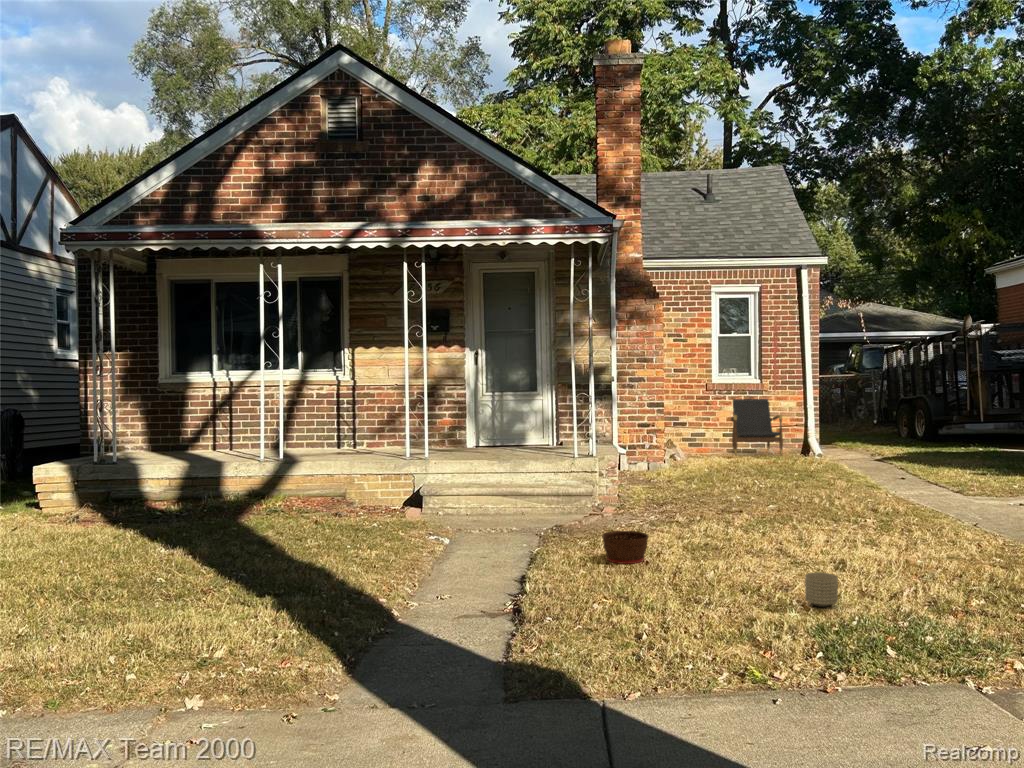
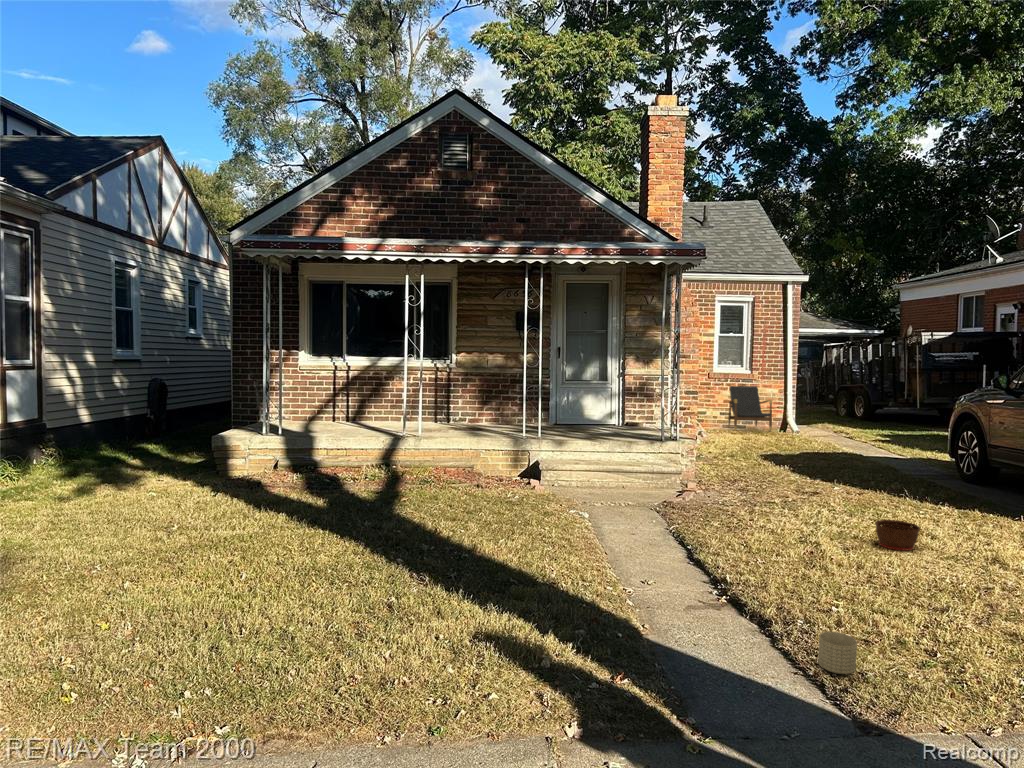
basket: present [602,530,648,564] -> present [875,520,920,551]
planter: present [805,572,838,607] -> present [818,632,857,674]

